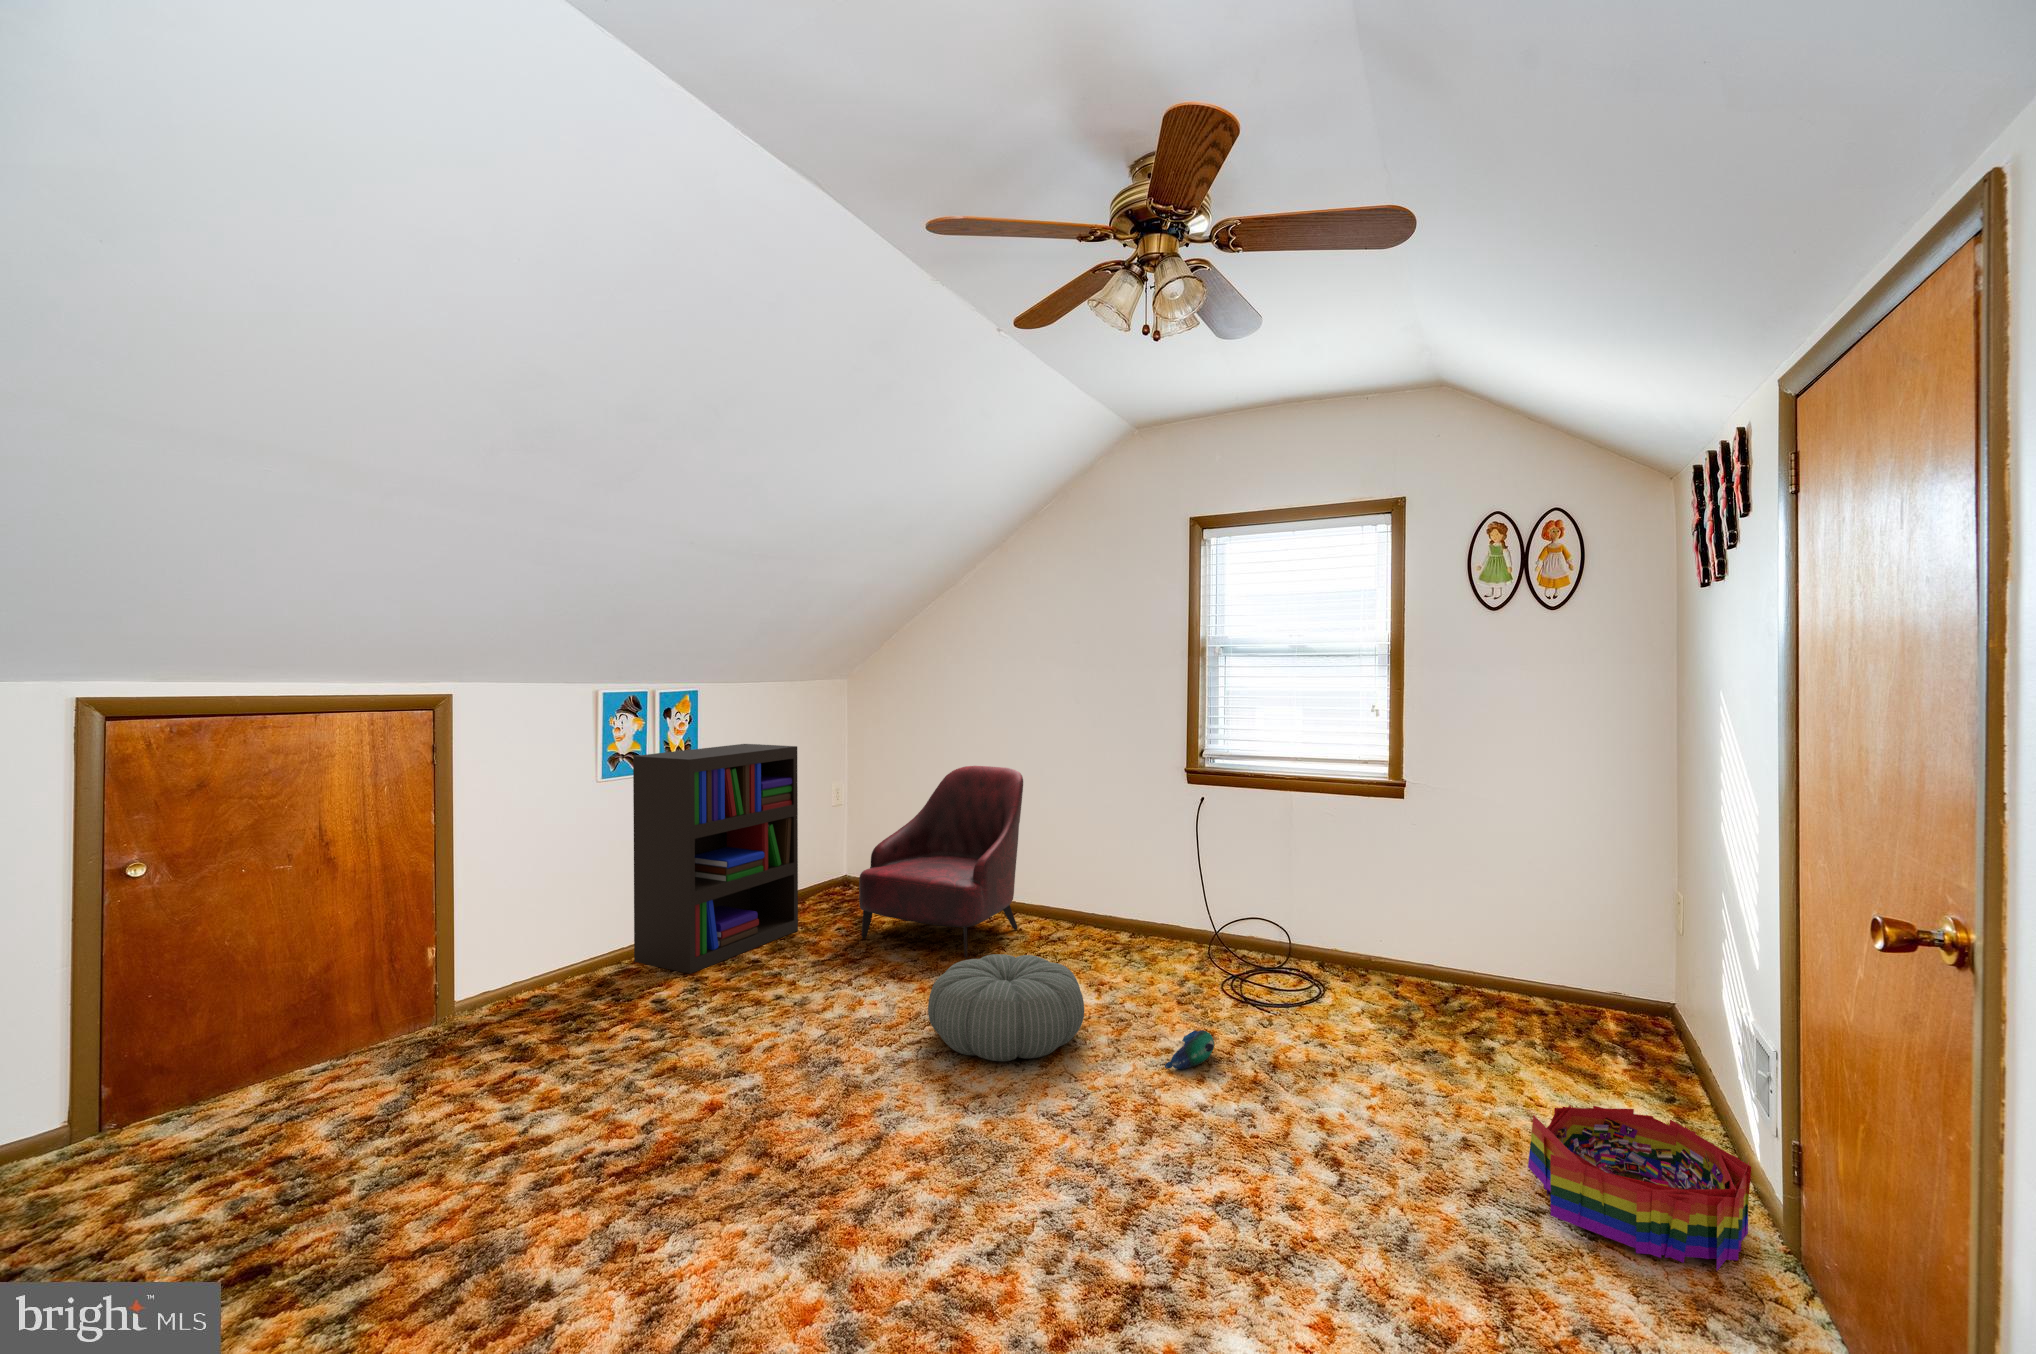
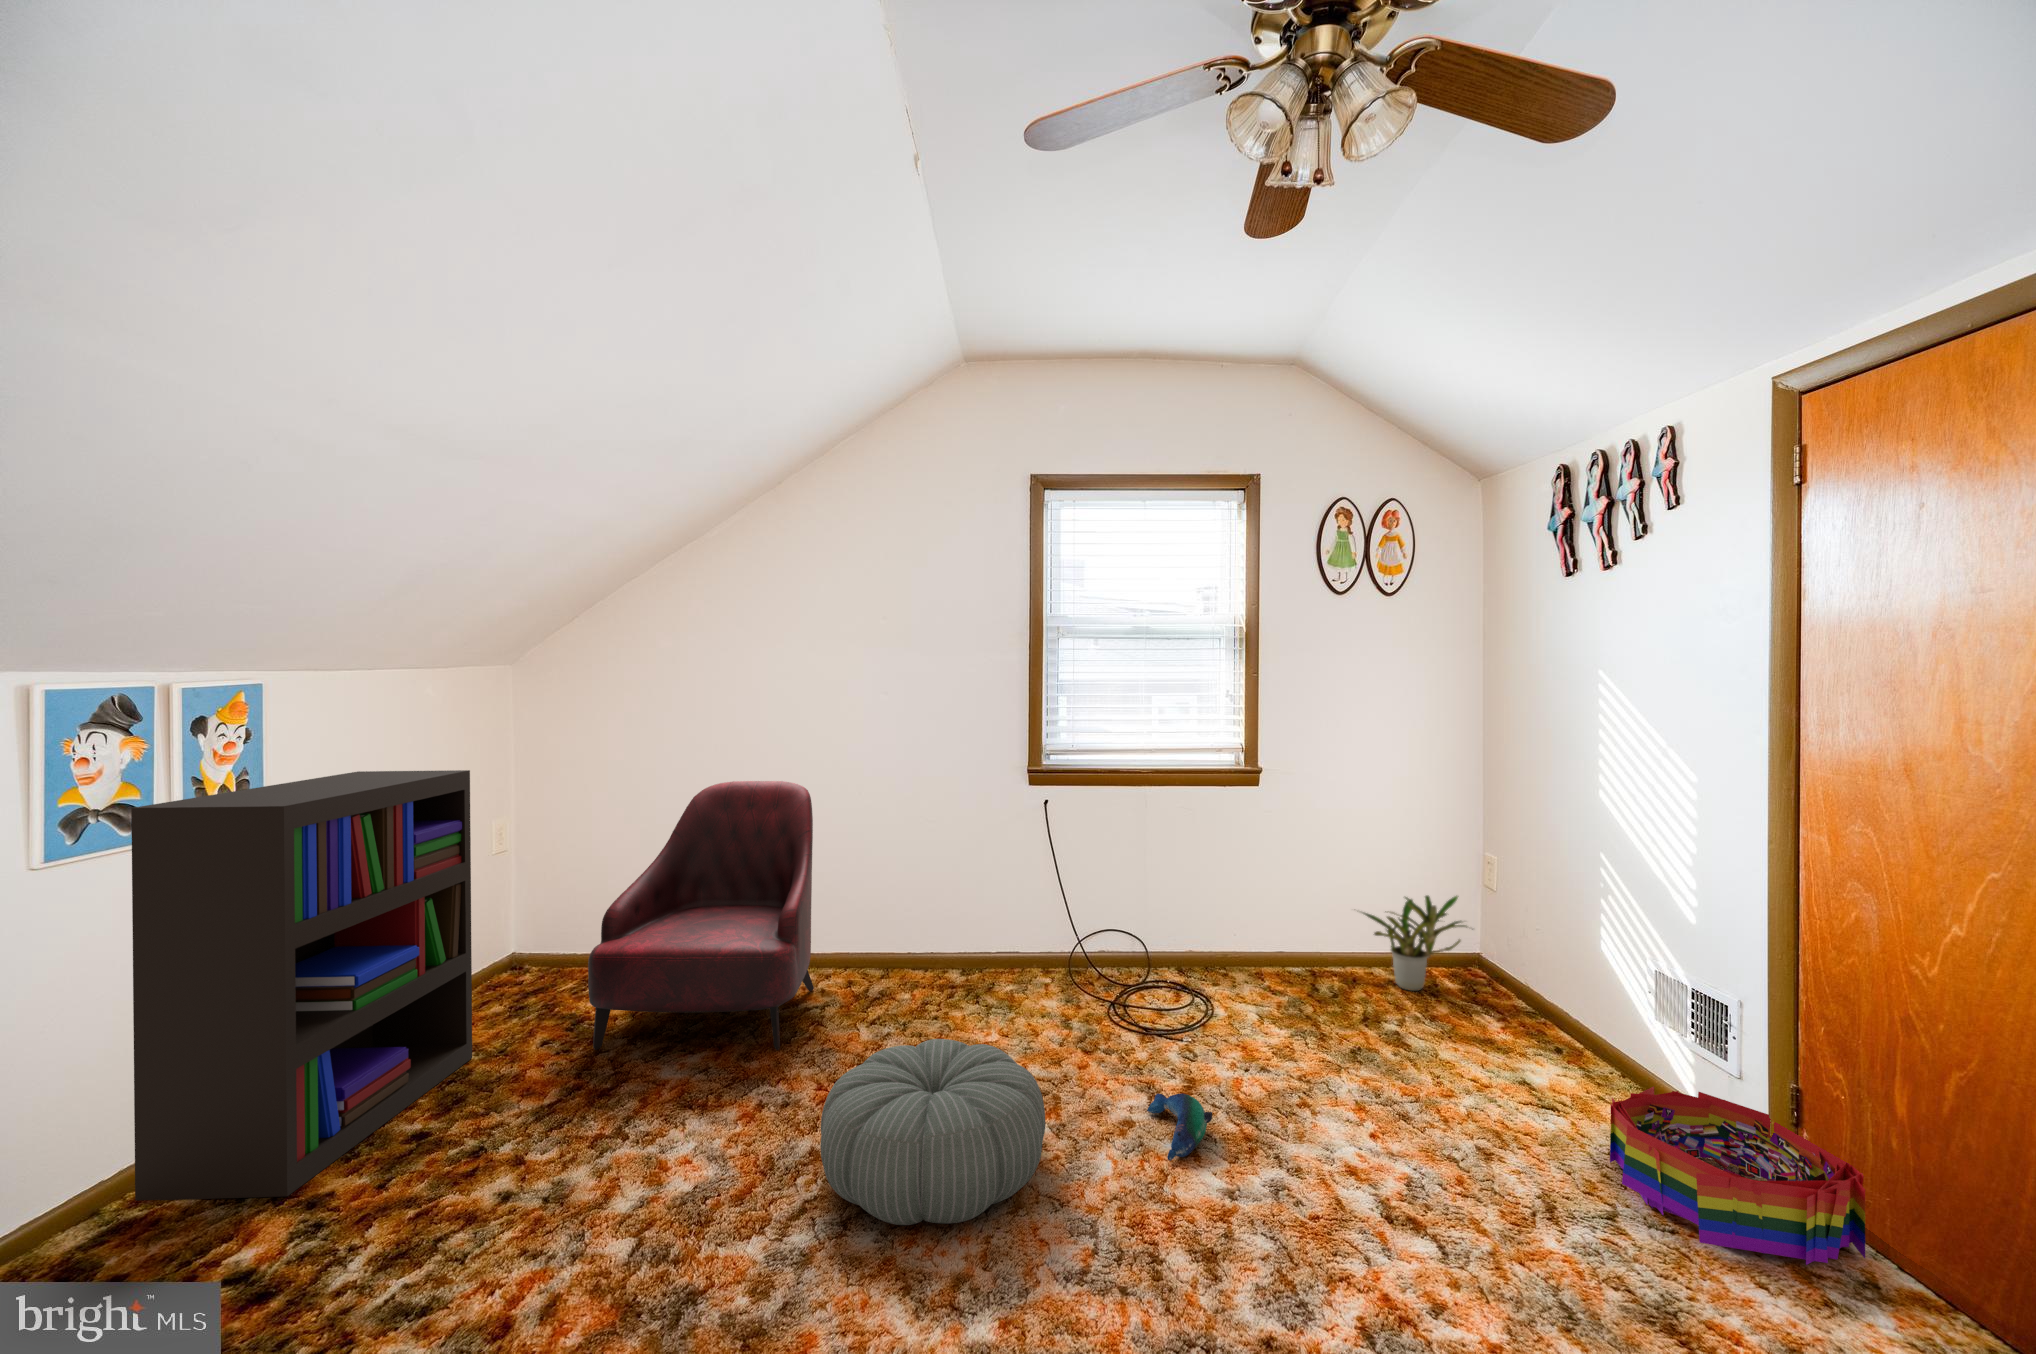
potted plant: none [1495,927,1631,1021] -> present [1362,896,1467,991]

